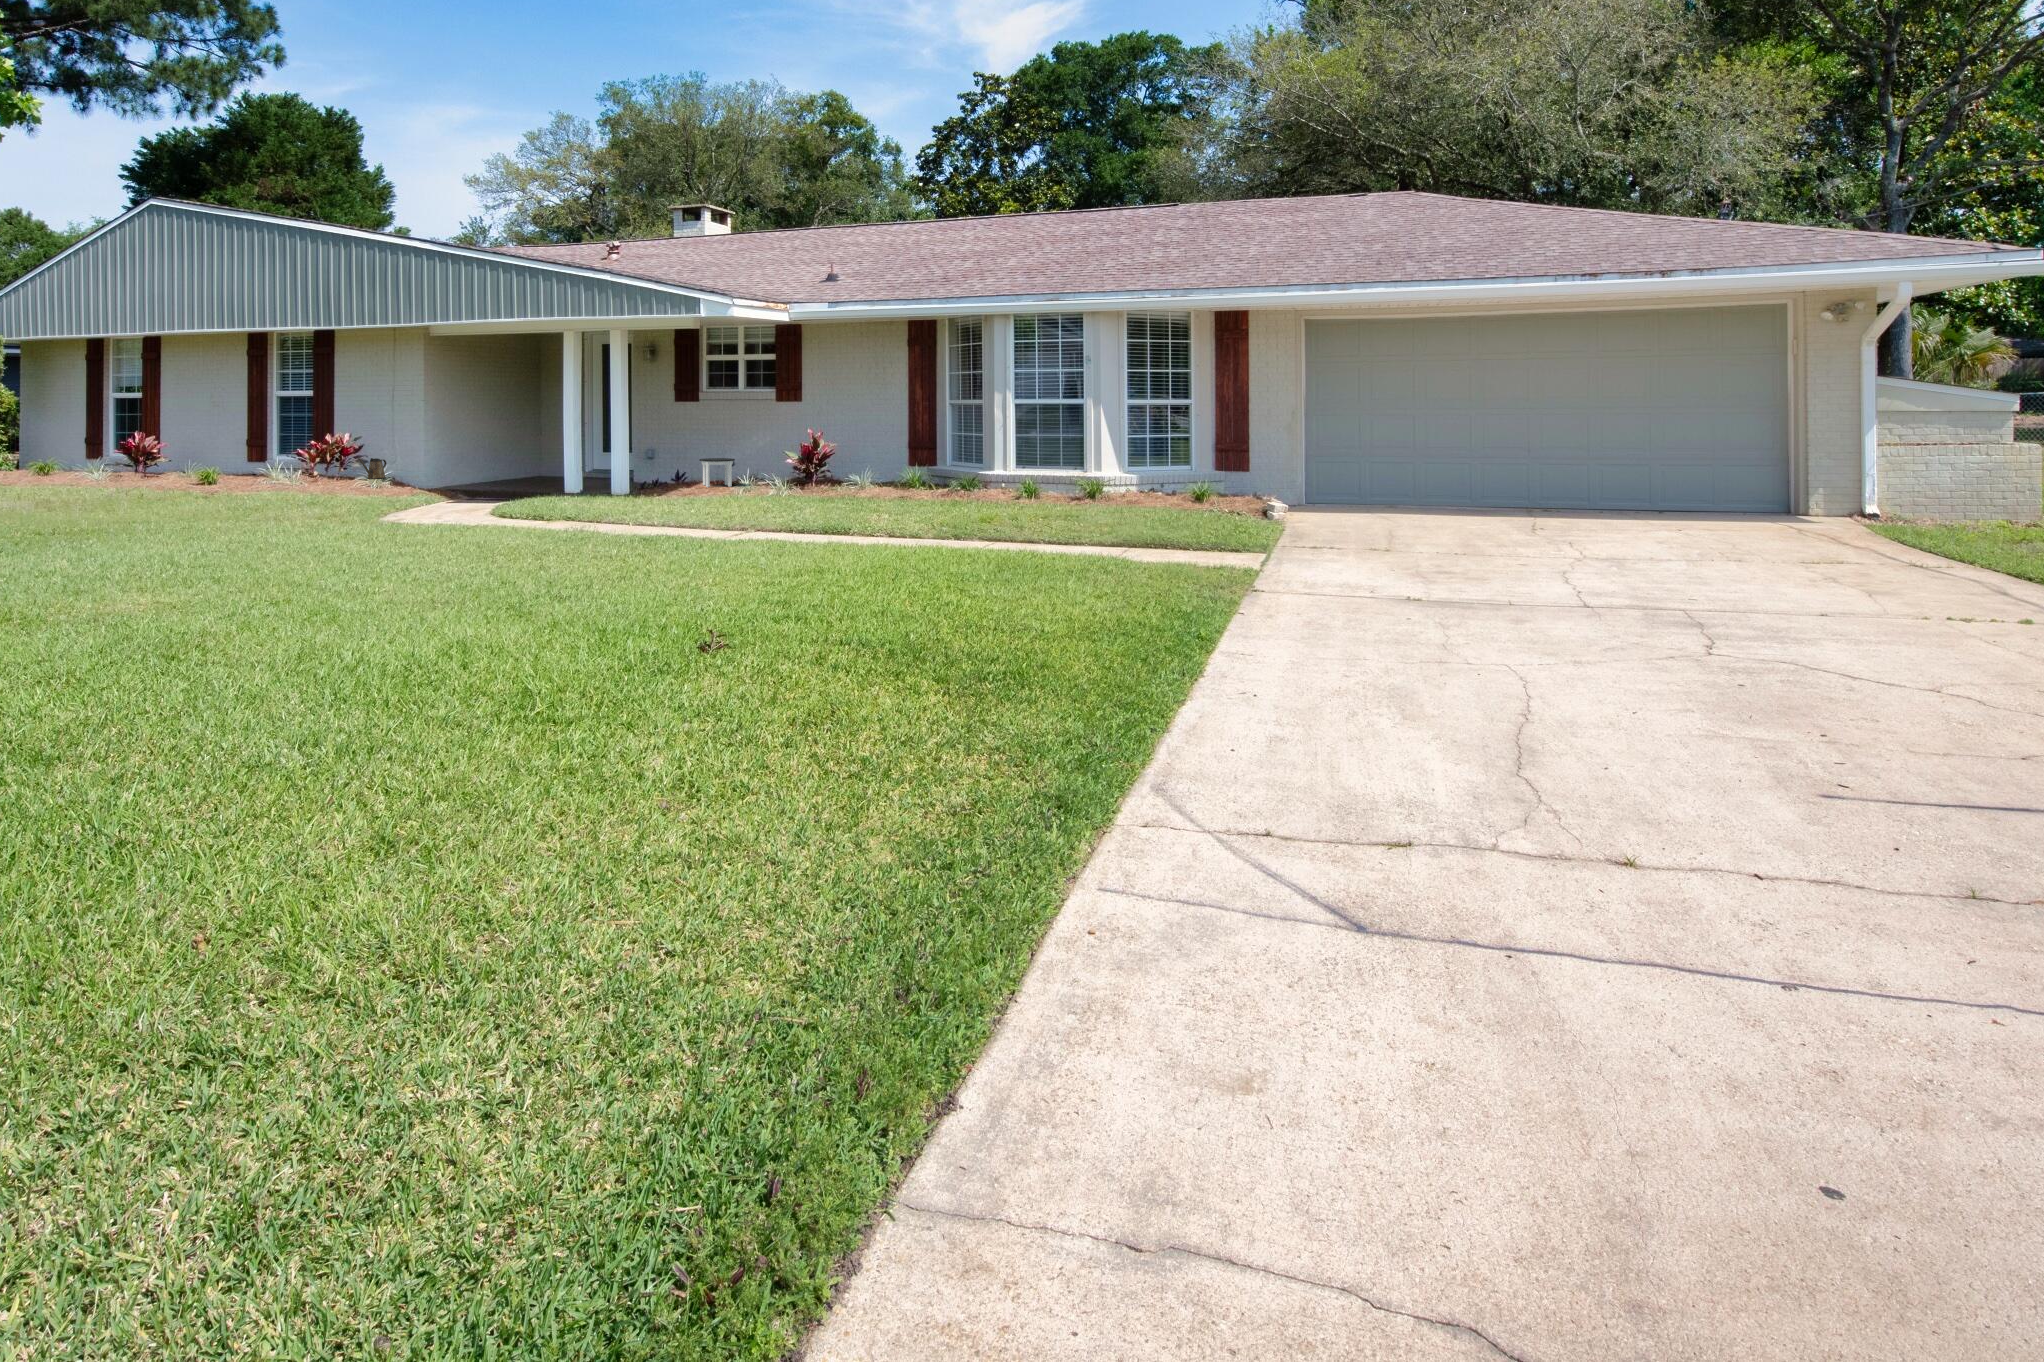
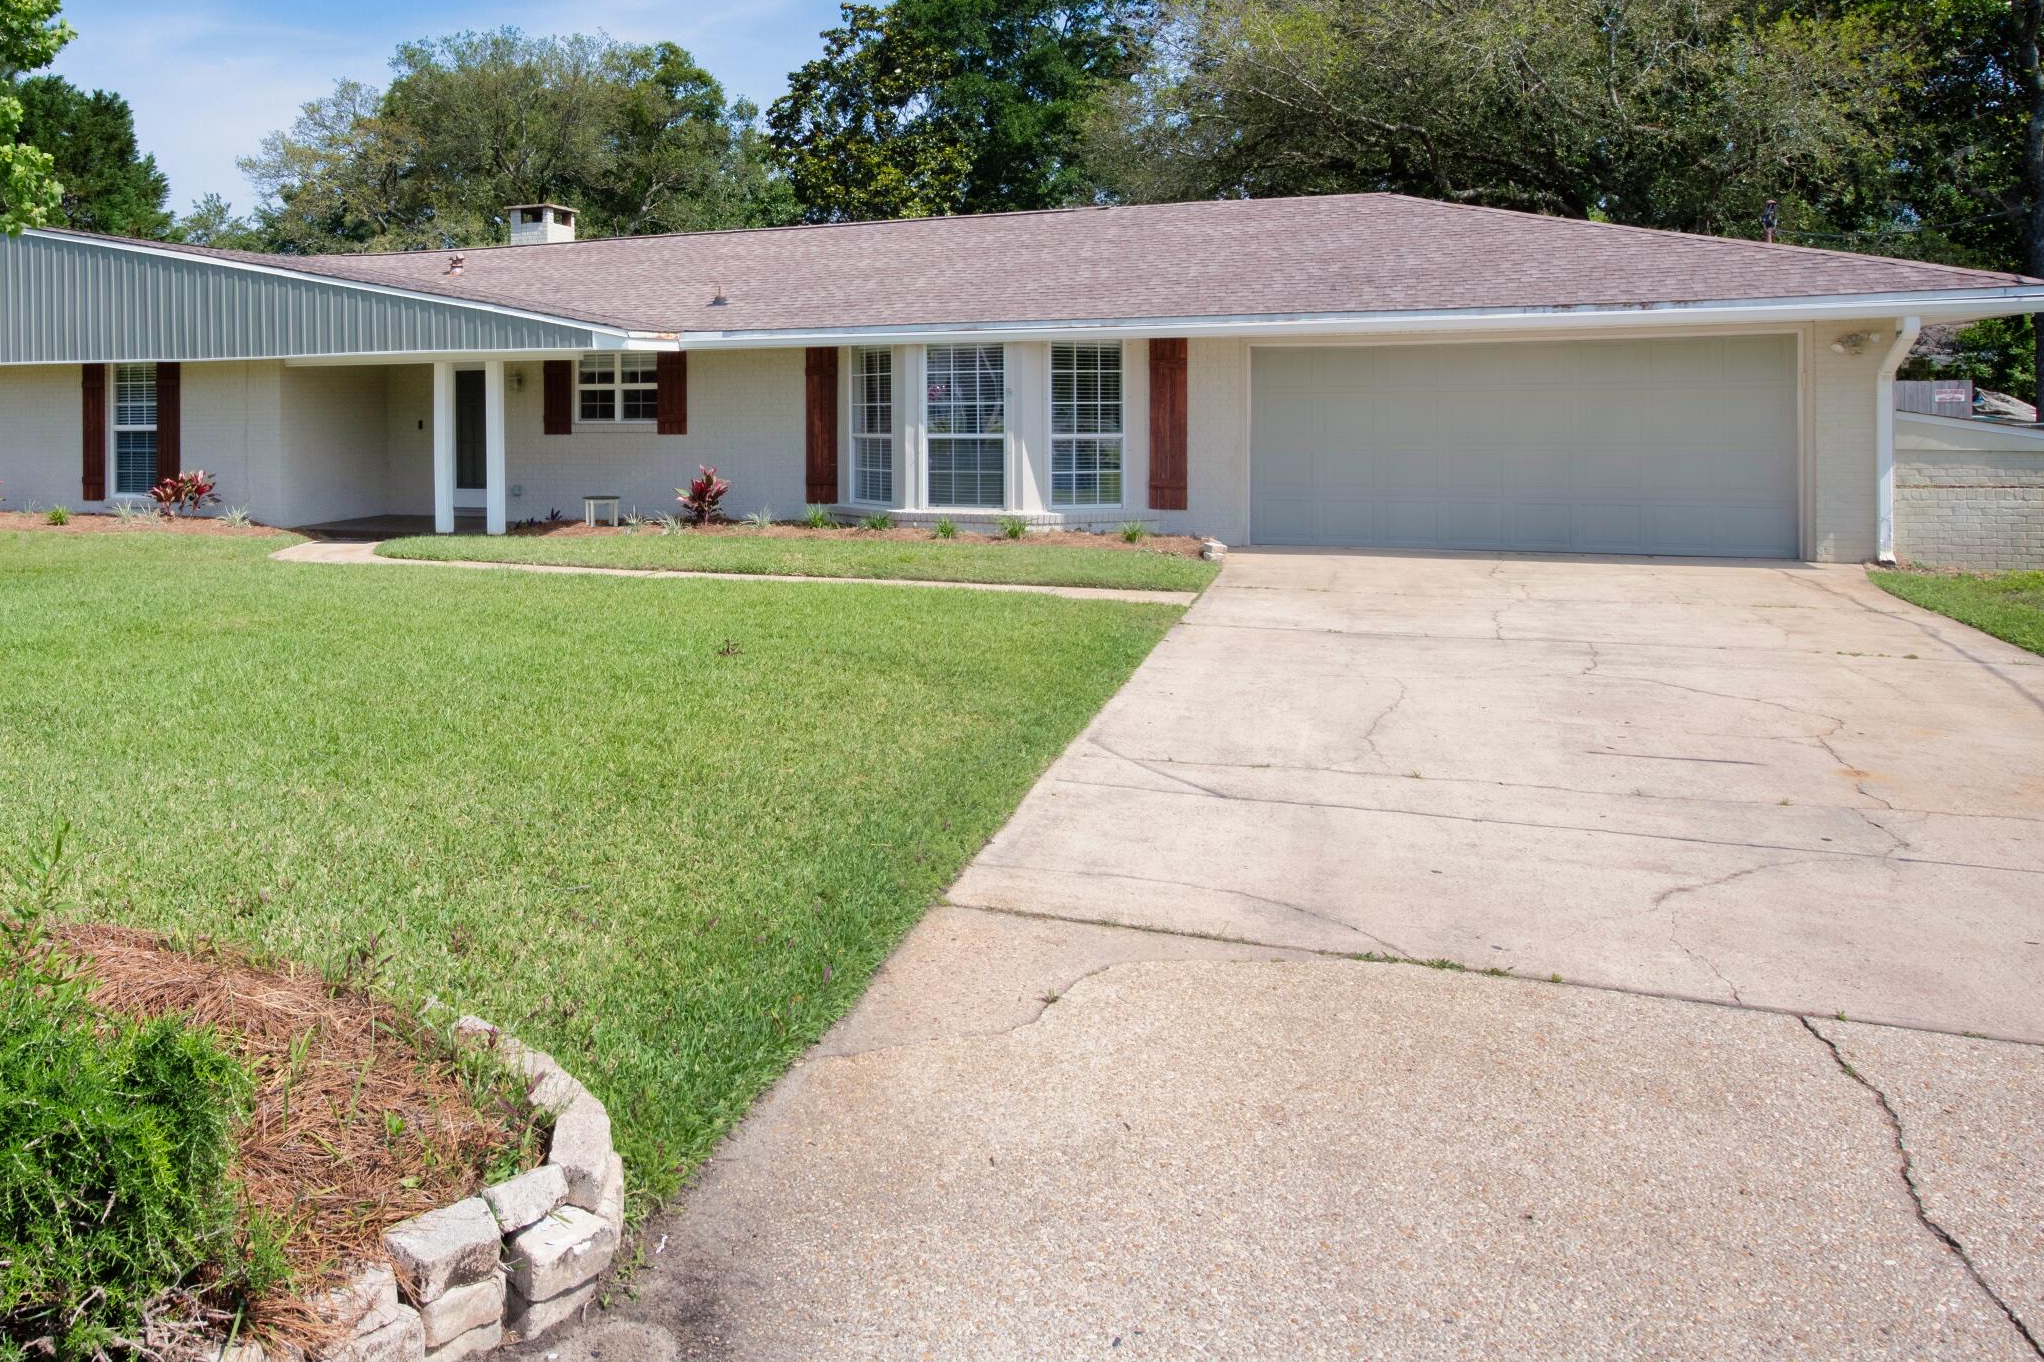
watering can: present [358,458,387,479] -> none [215,497,242,519]

